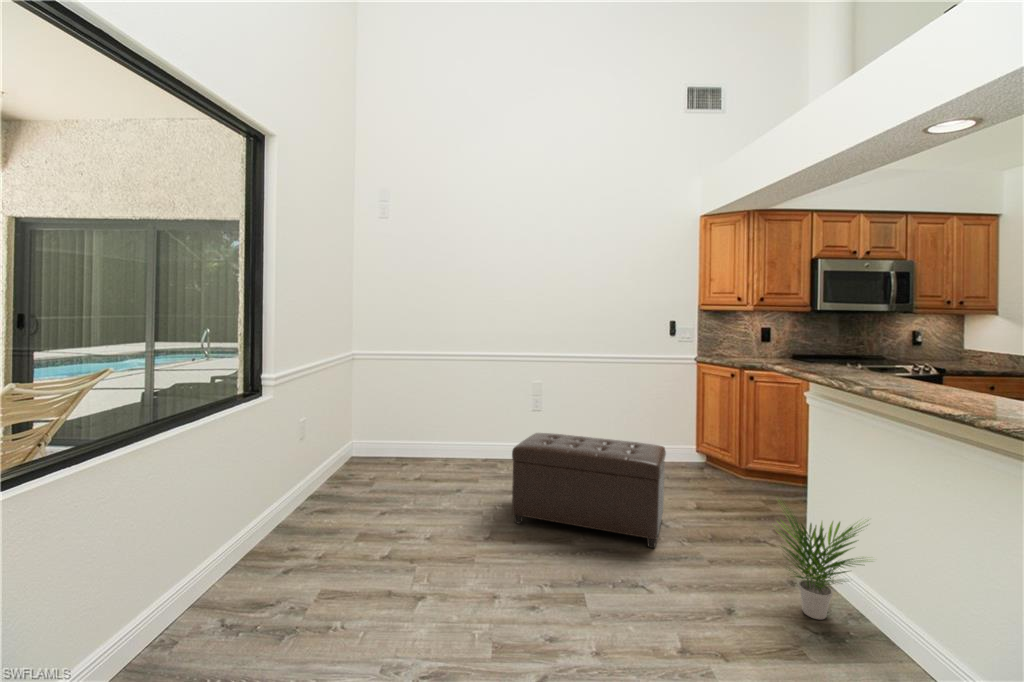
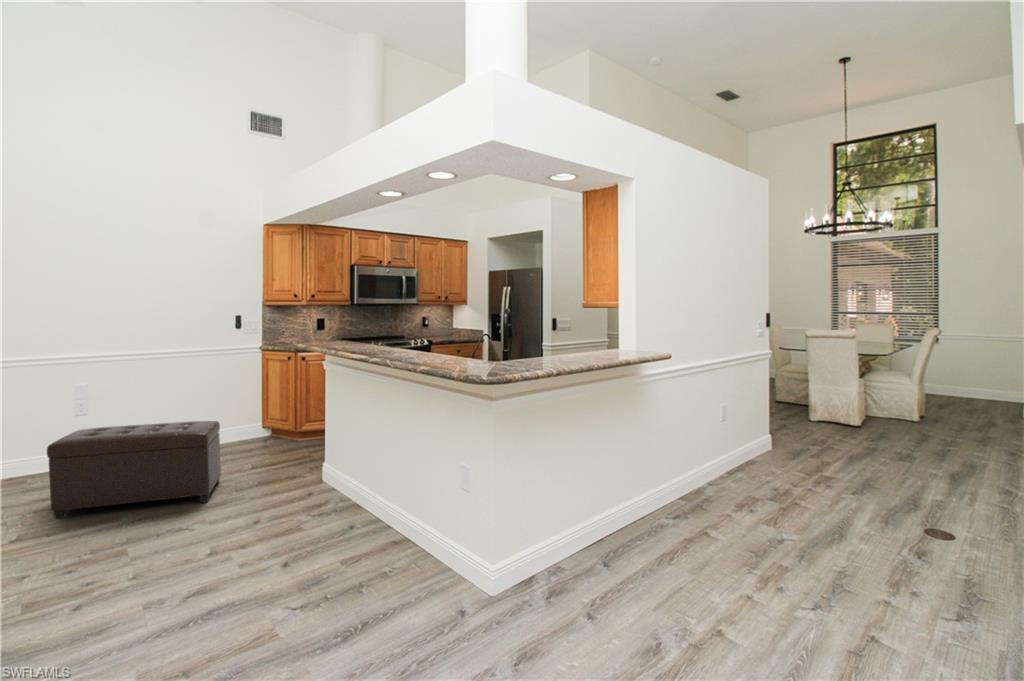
potted plant: present [776,506,864,619] -> none [277,435,347,509]

